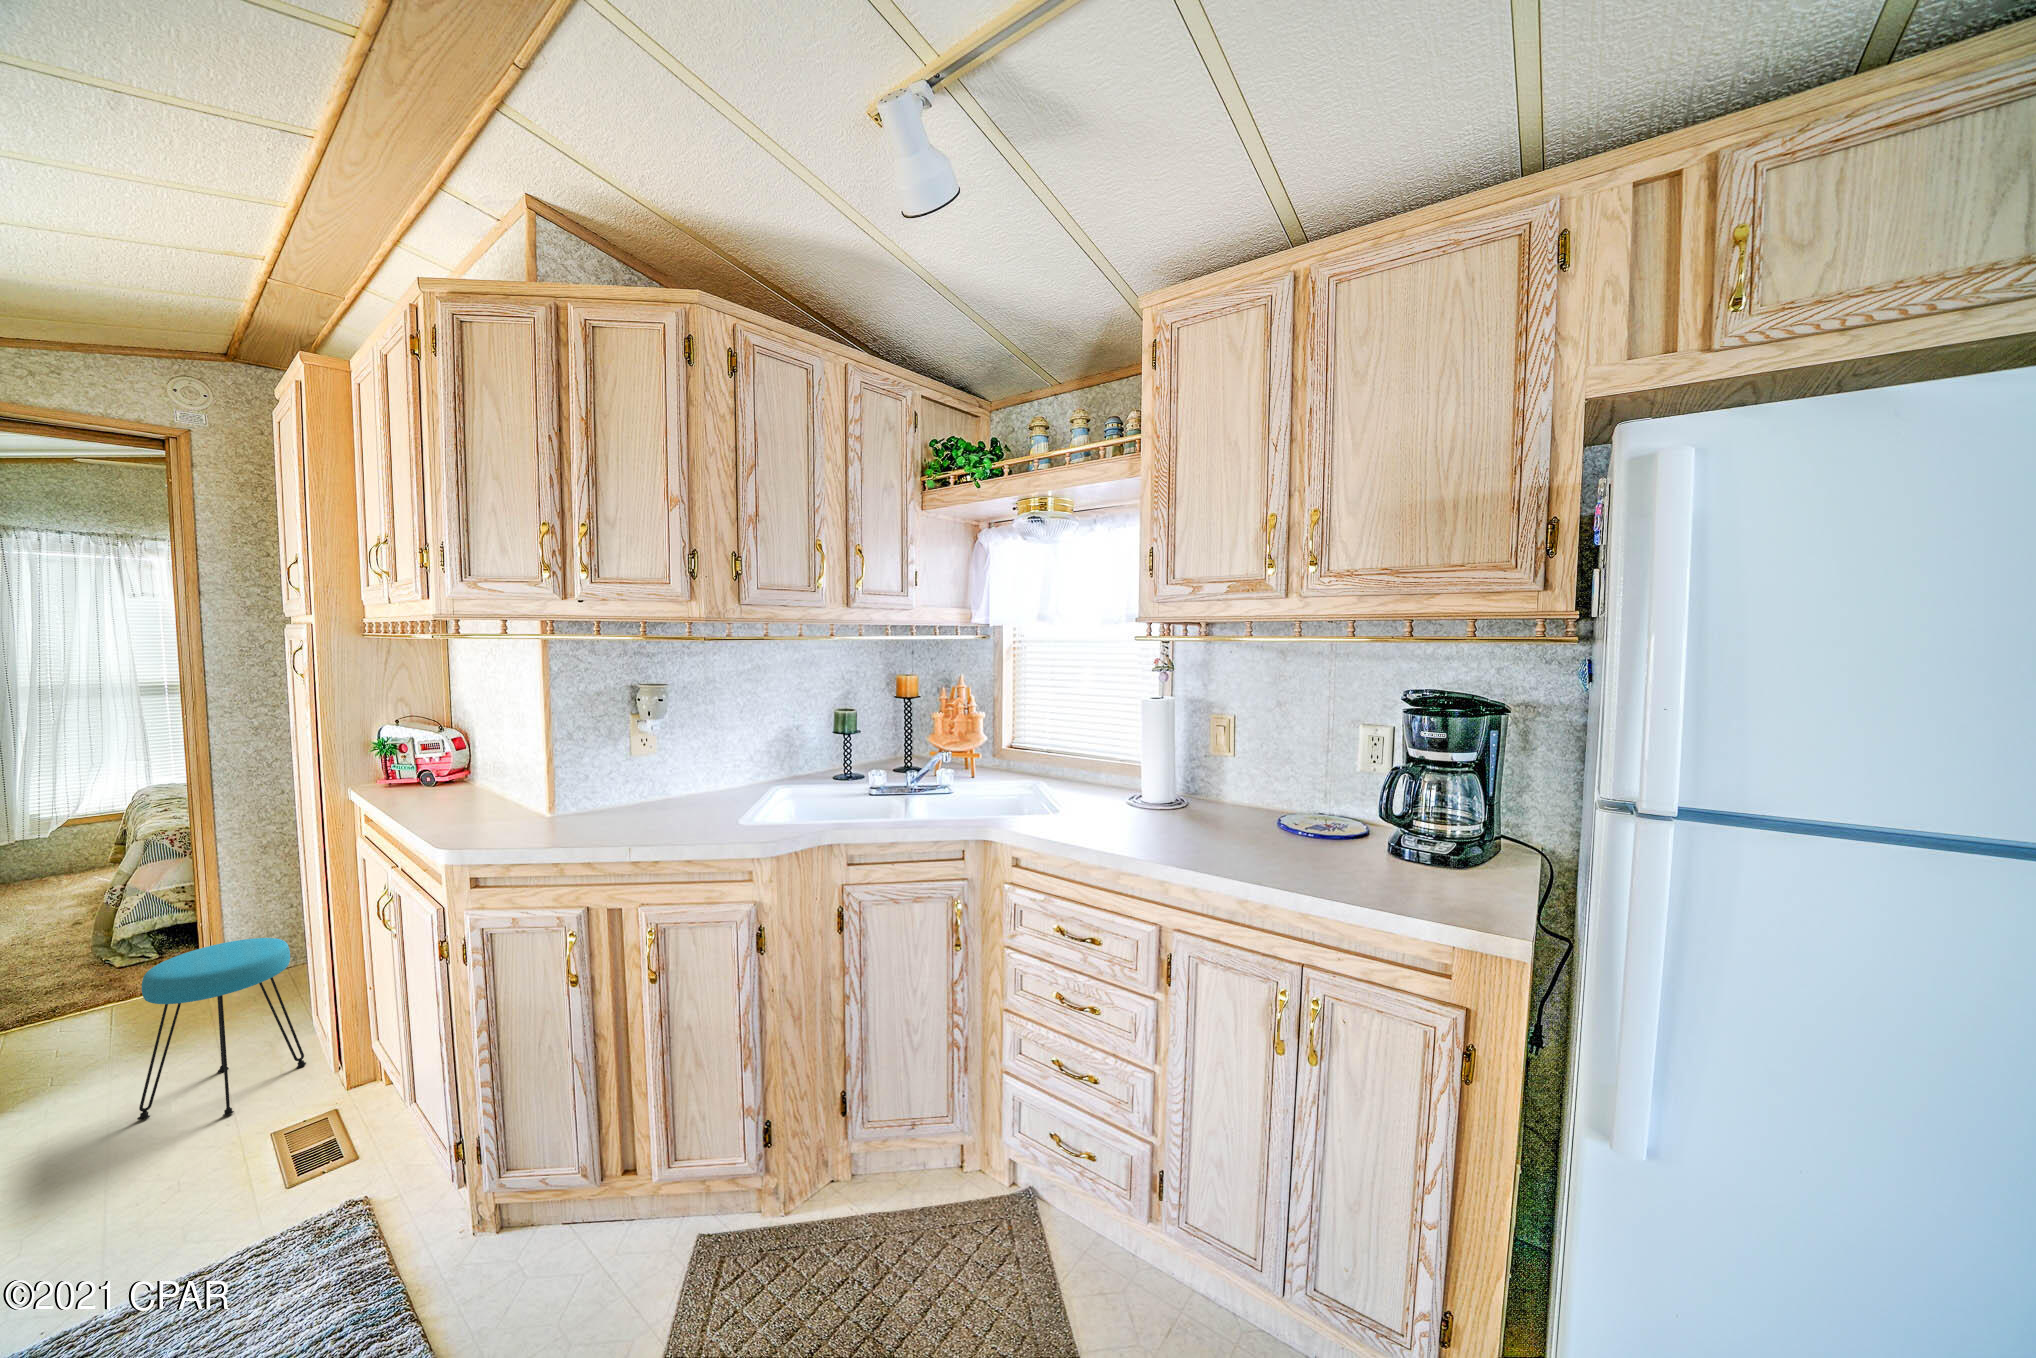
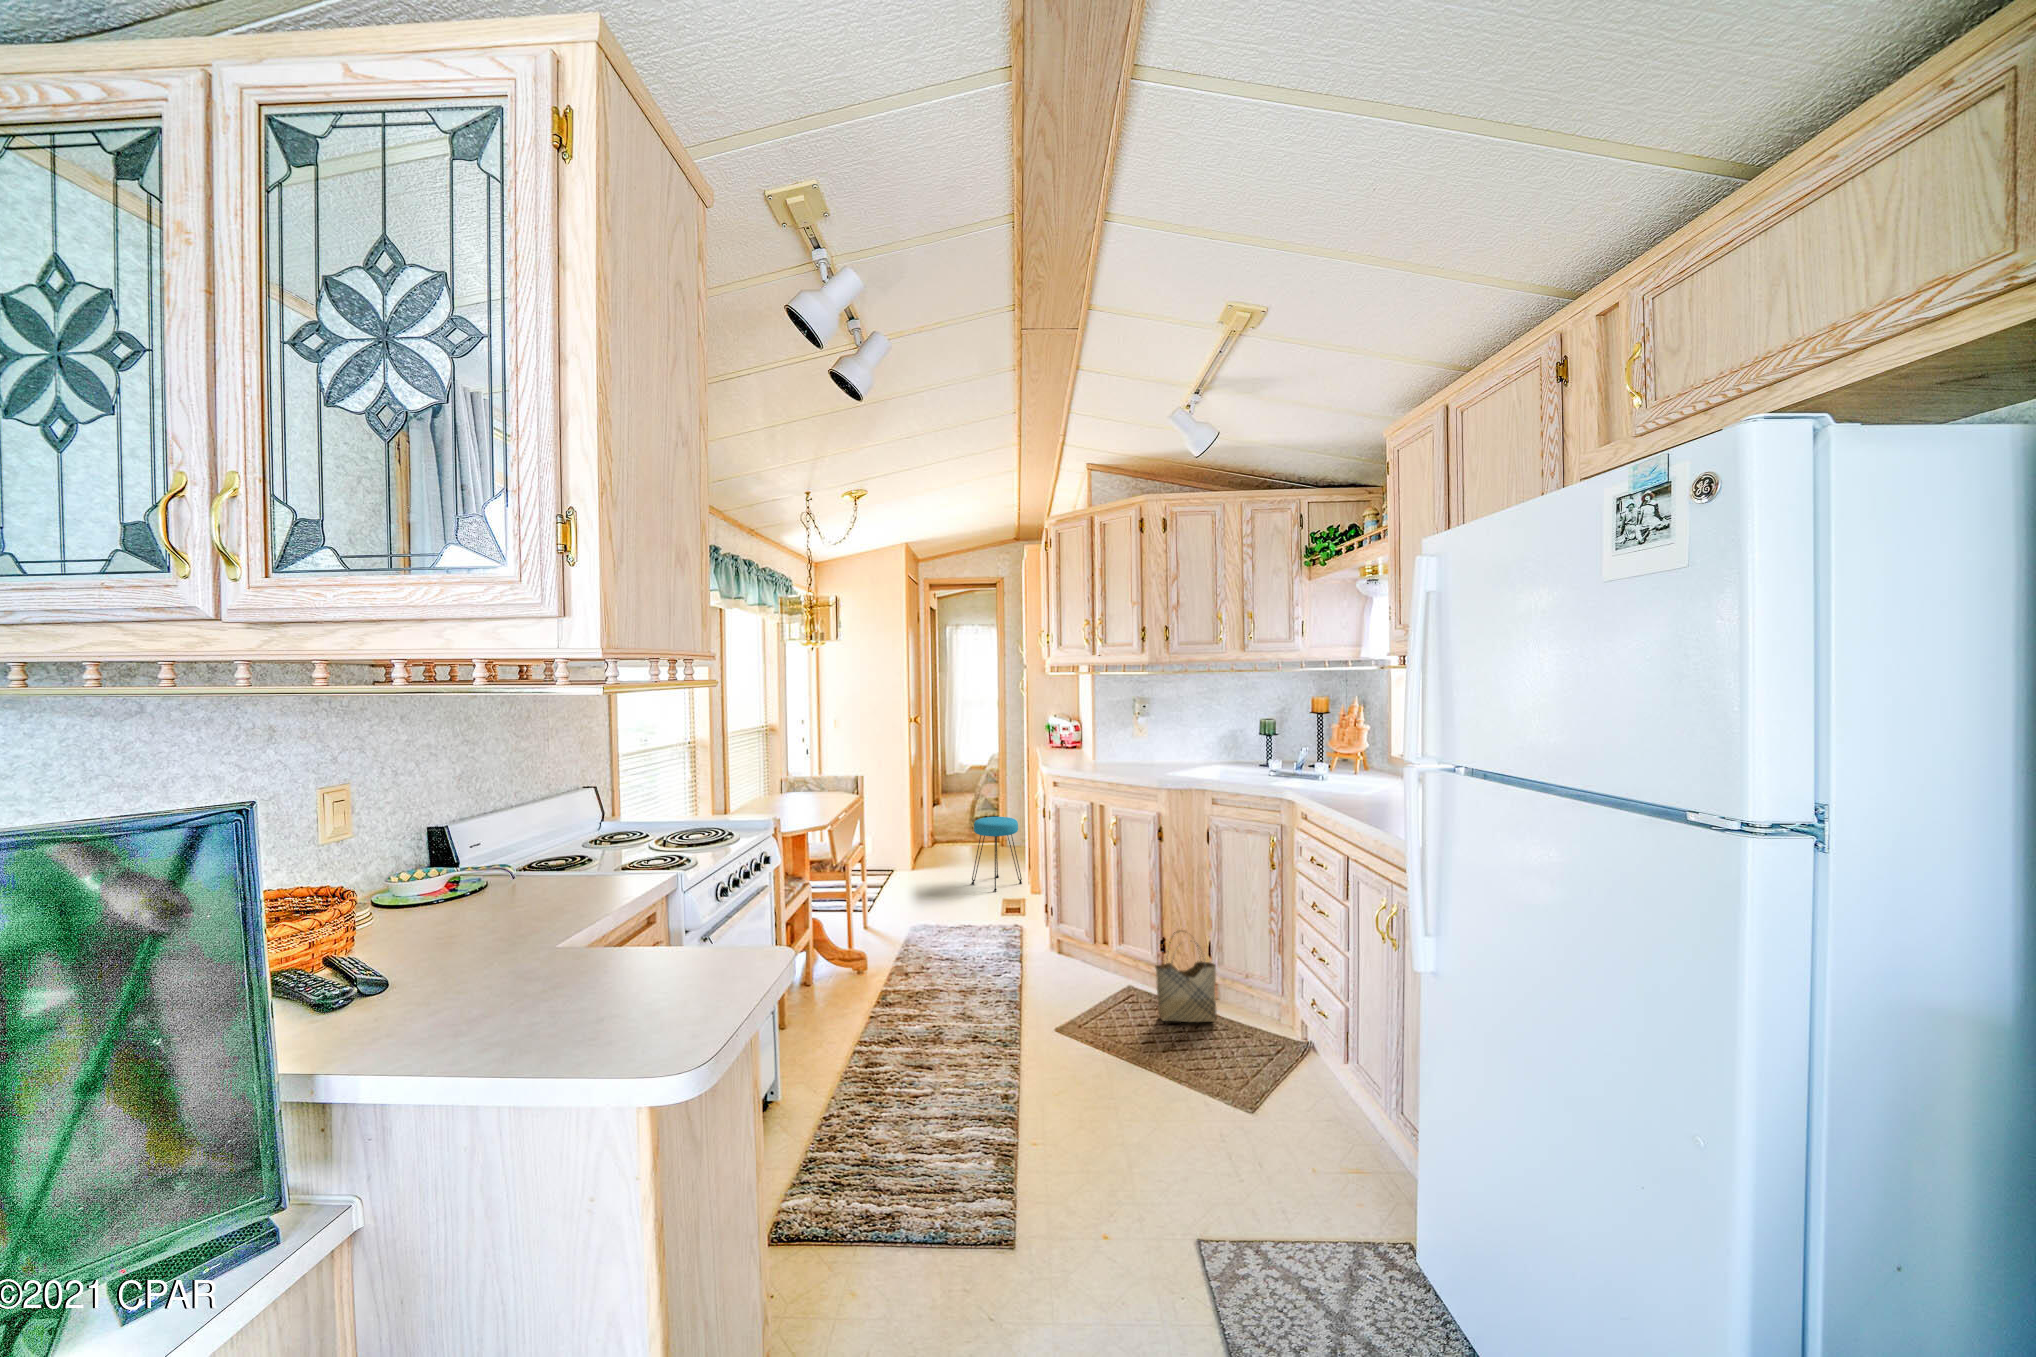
woven basket: none [788,1099,890,1299] -> present [1155,932,1216,1022]

